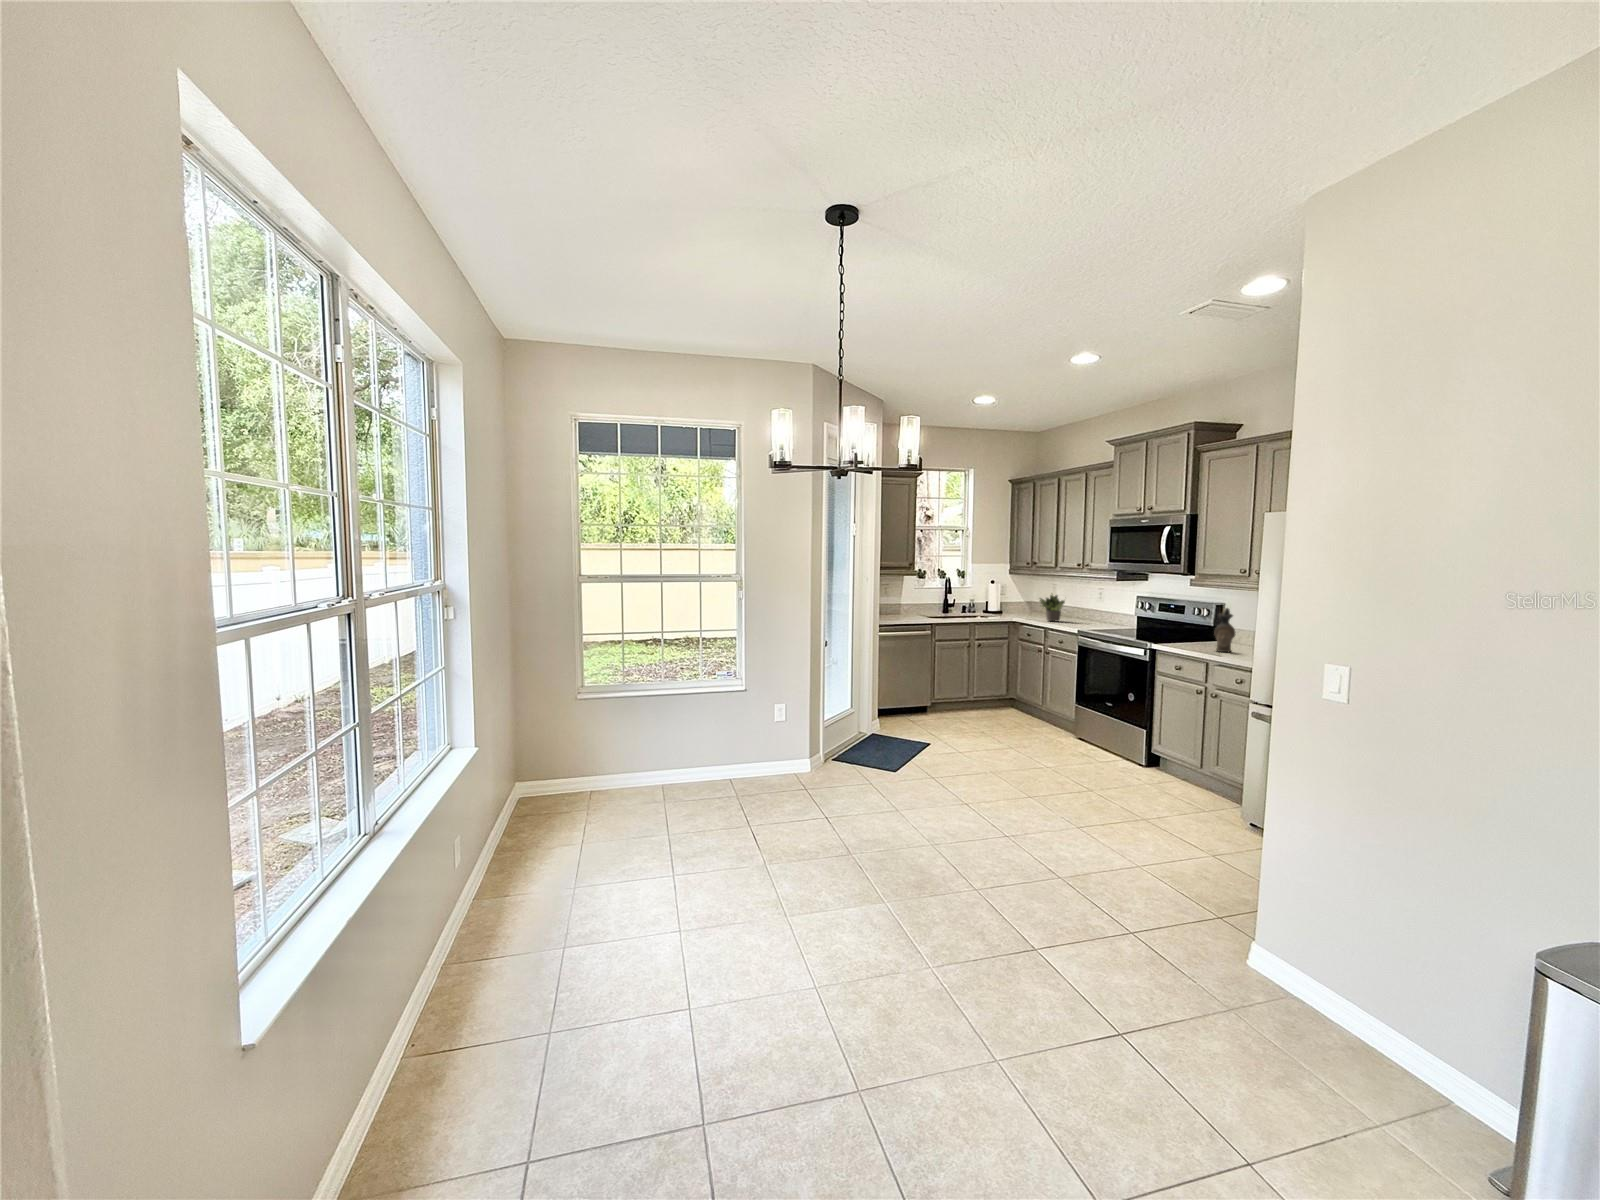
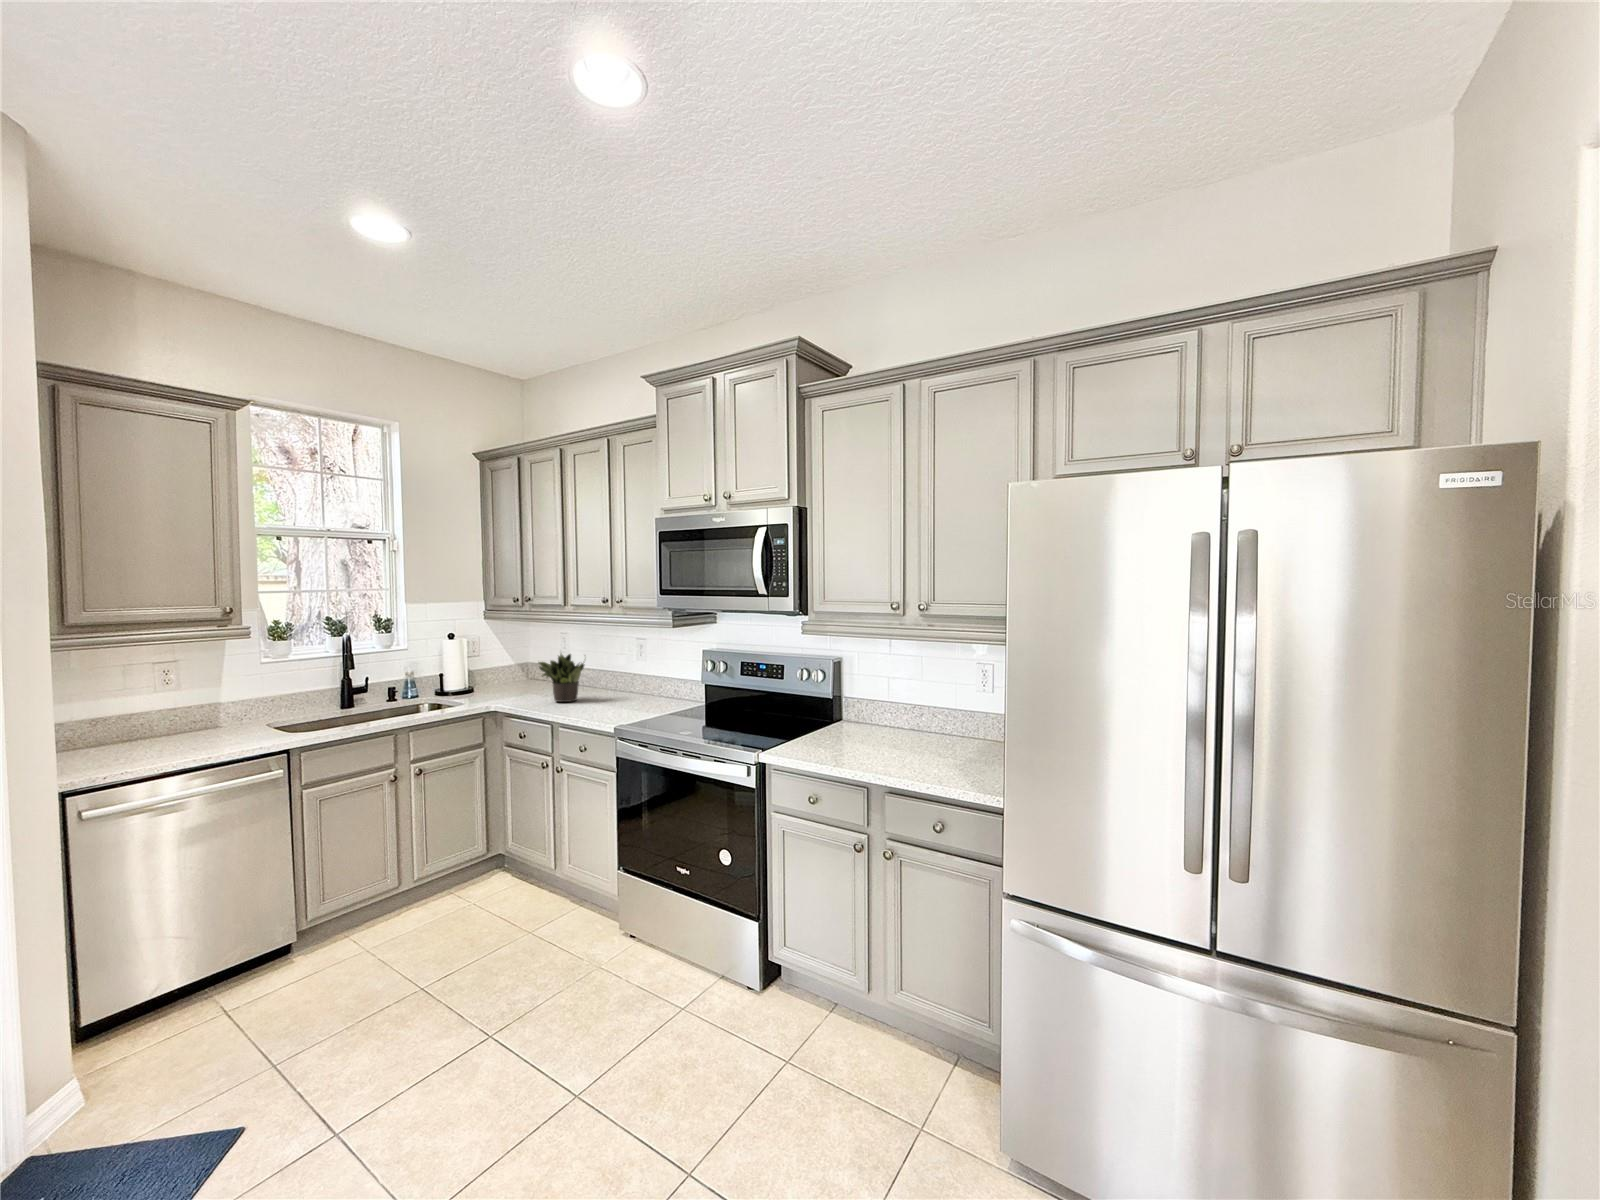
ceramic pitcher: present [1214,608,1236,652] -> none [867,673,901,758]

